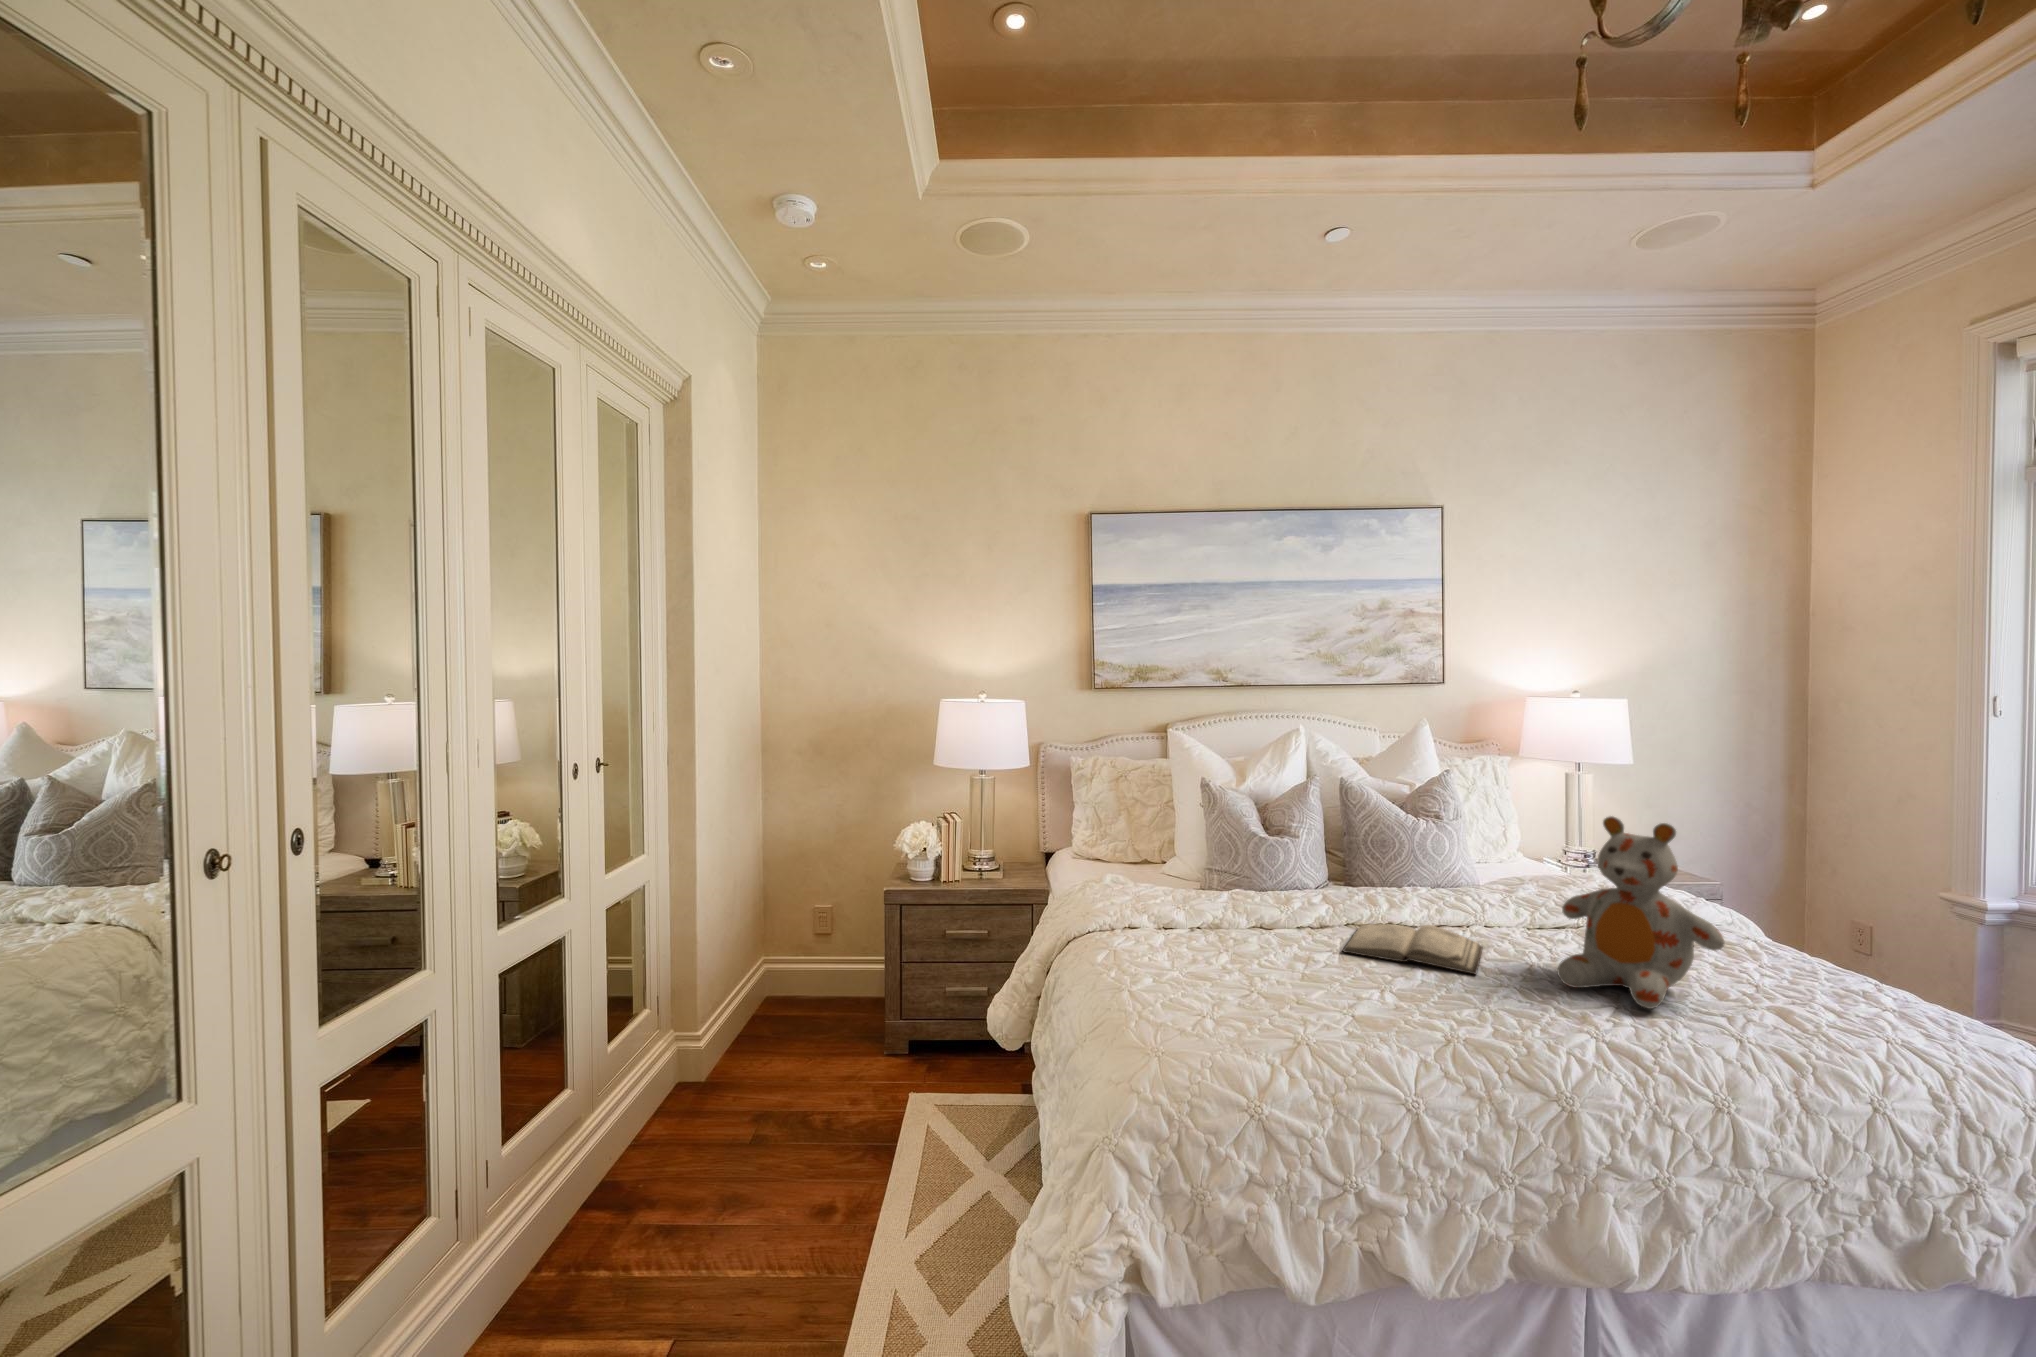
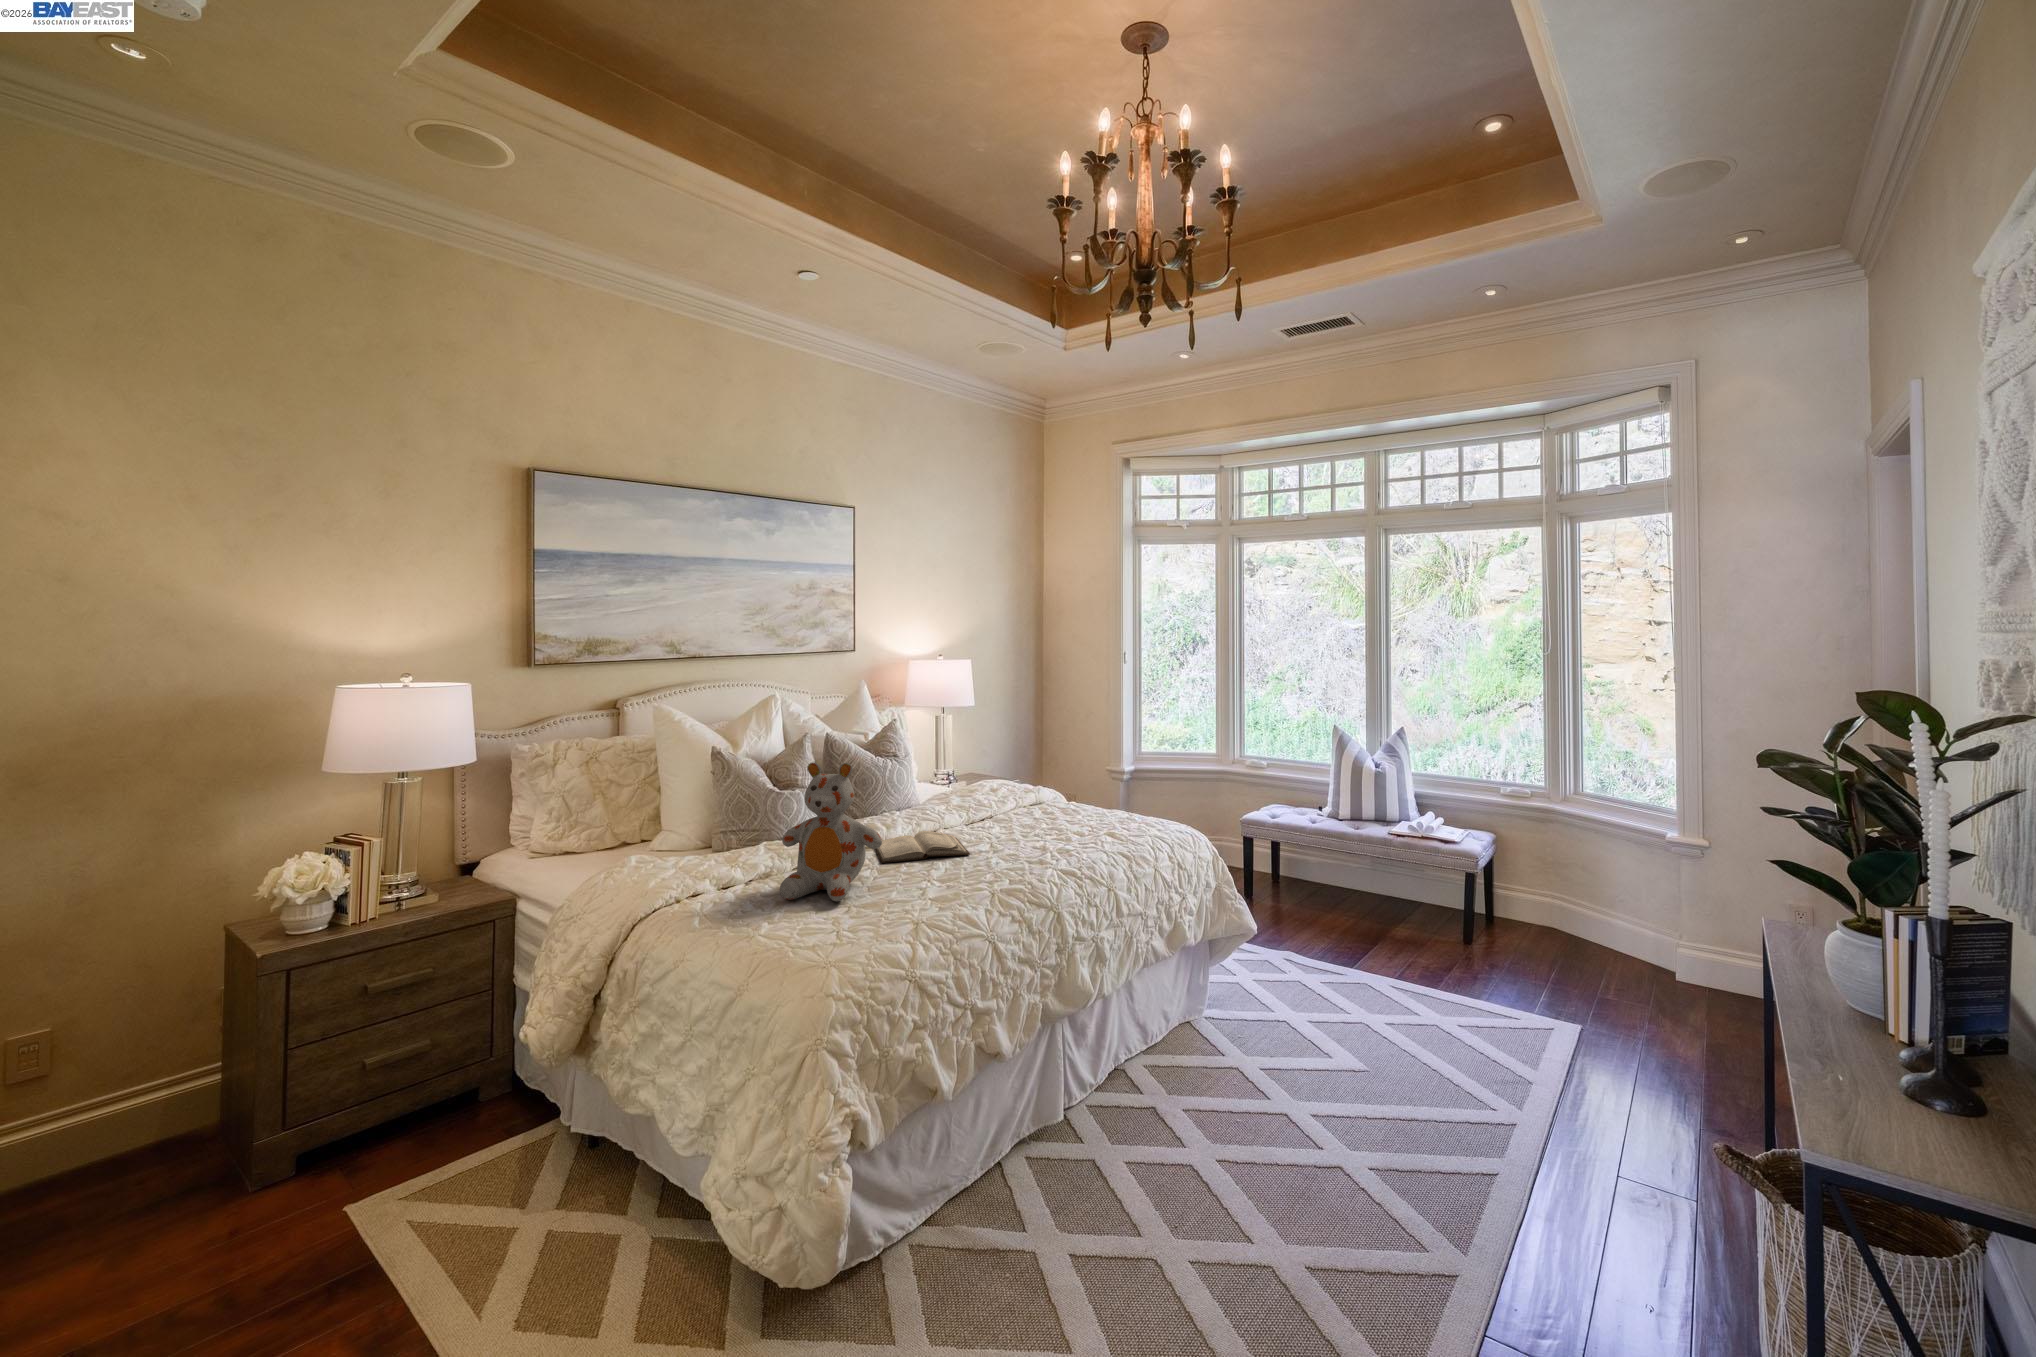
stuffed bear: present [1558,816,1725,1009] -> present [780,762,882,901]

